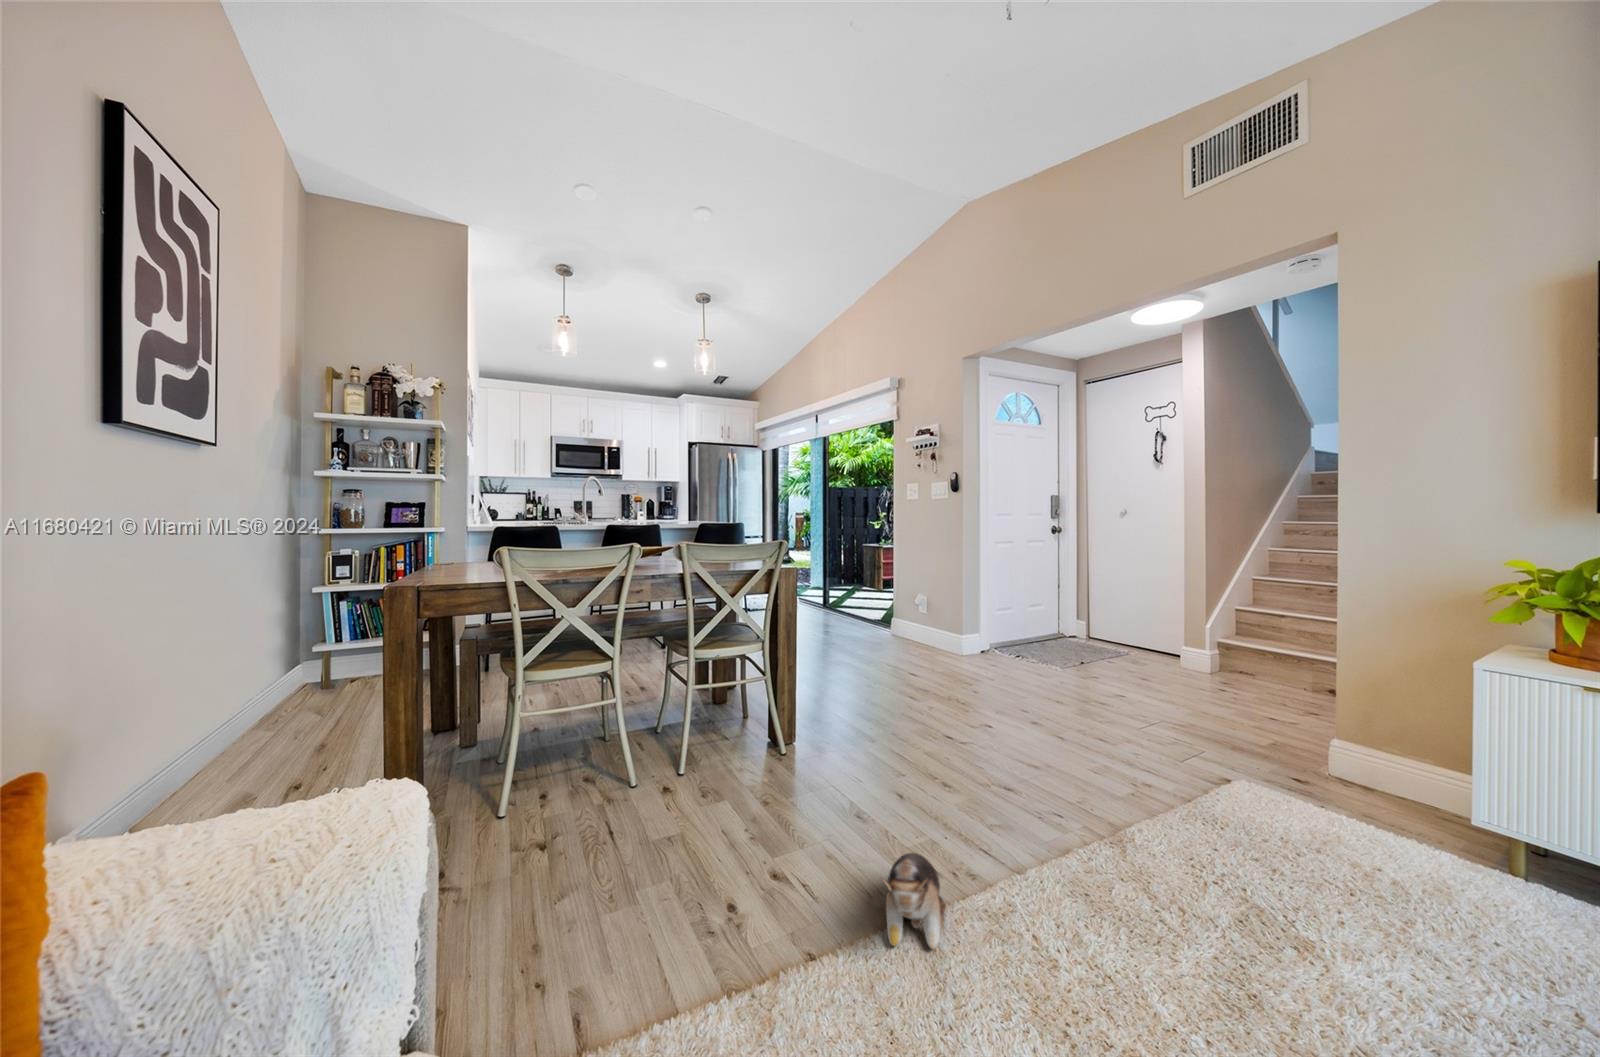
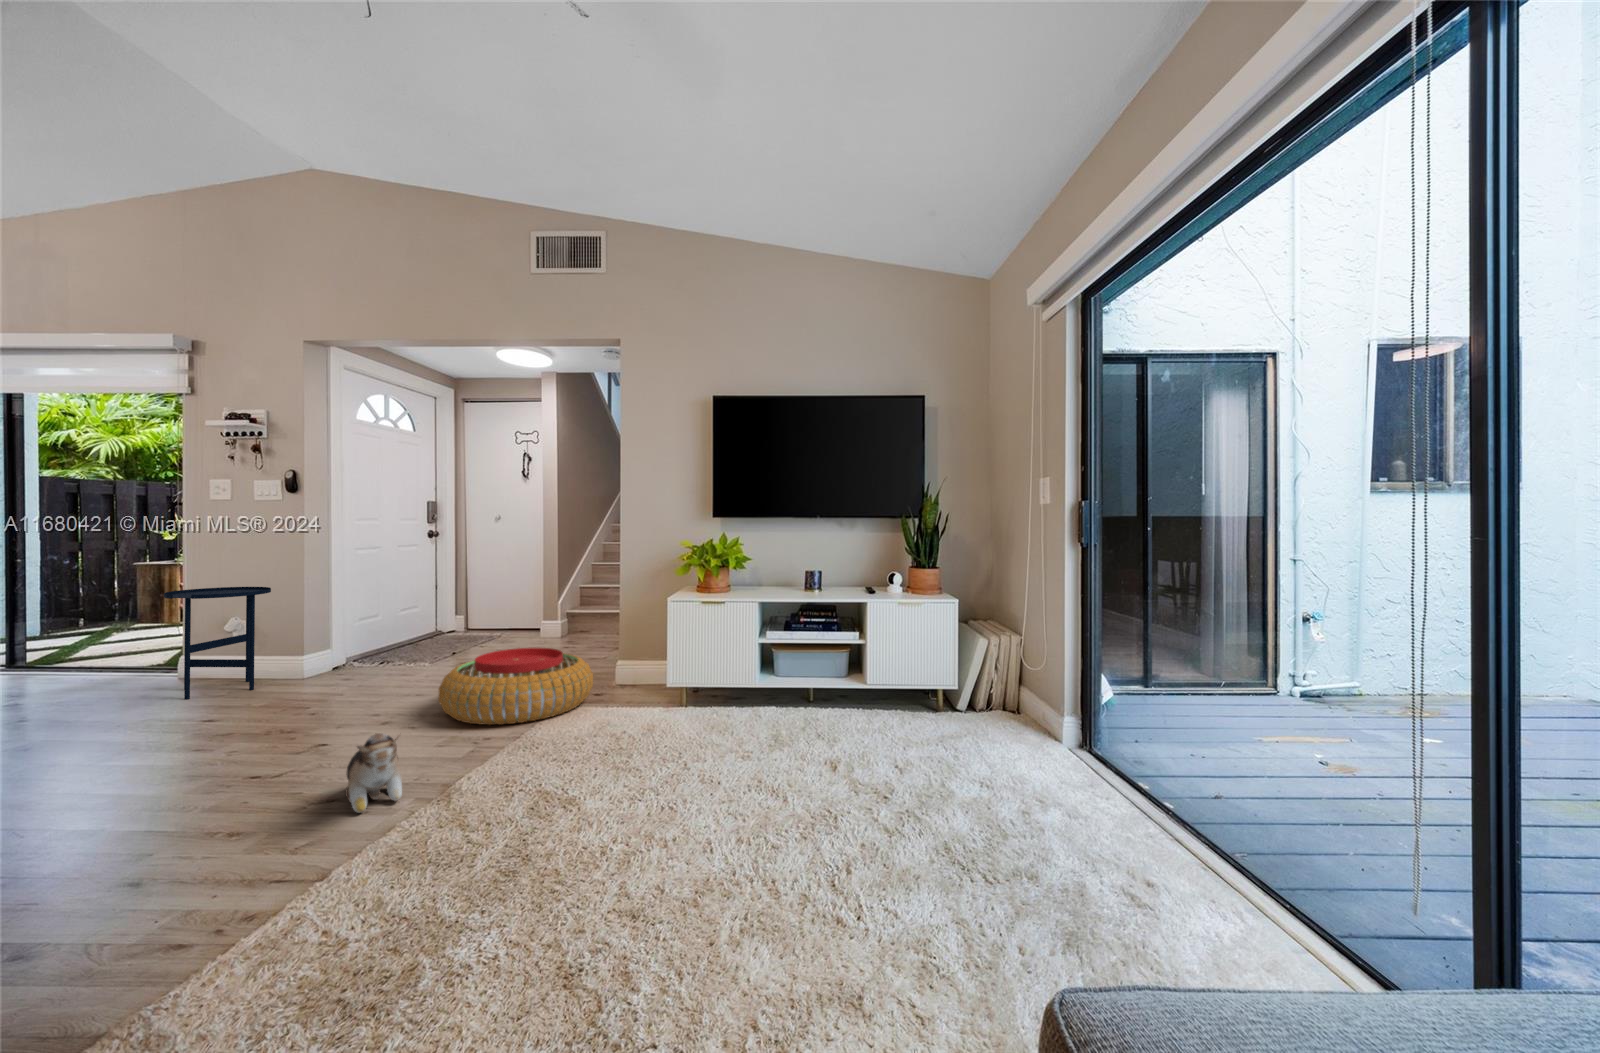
side table: none [845,585,909,678] -> present [164,587,271,699]
pouf: none [1023,718,1249,859] -> present [439,648,593,725]

